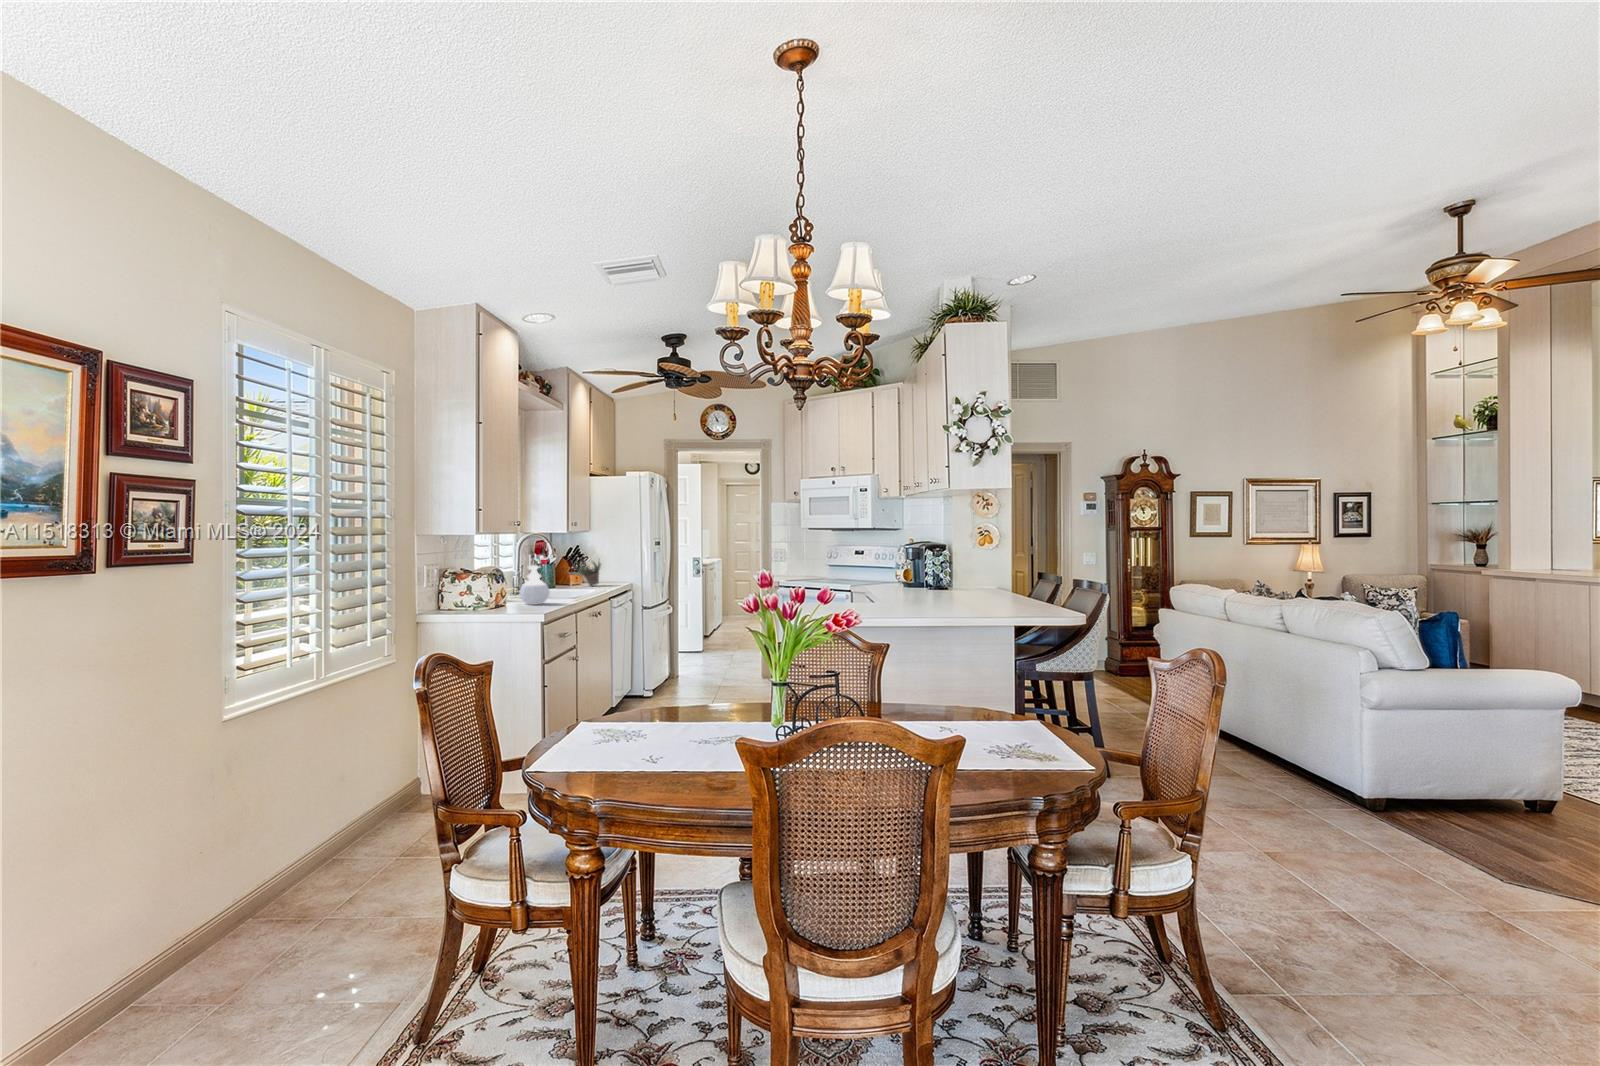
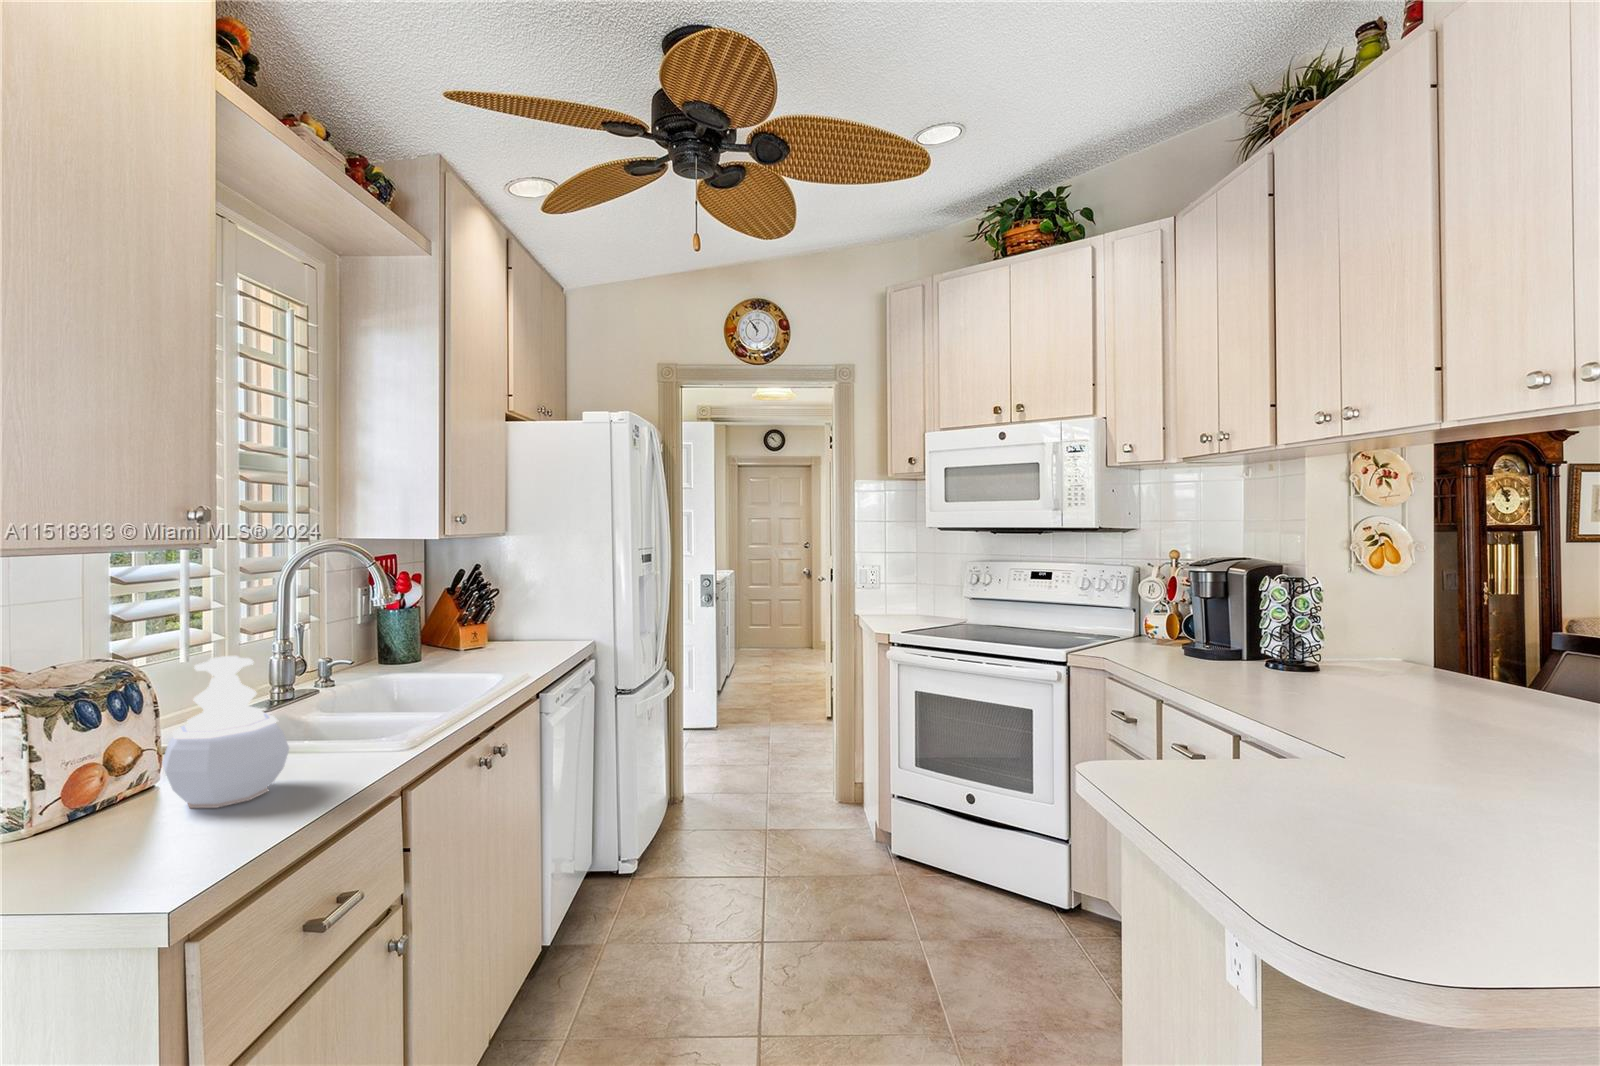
succulent plant: present [569,561,601,586] -> none [450,581,529,653]

